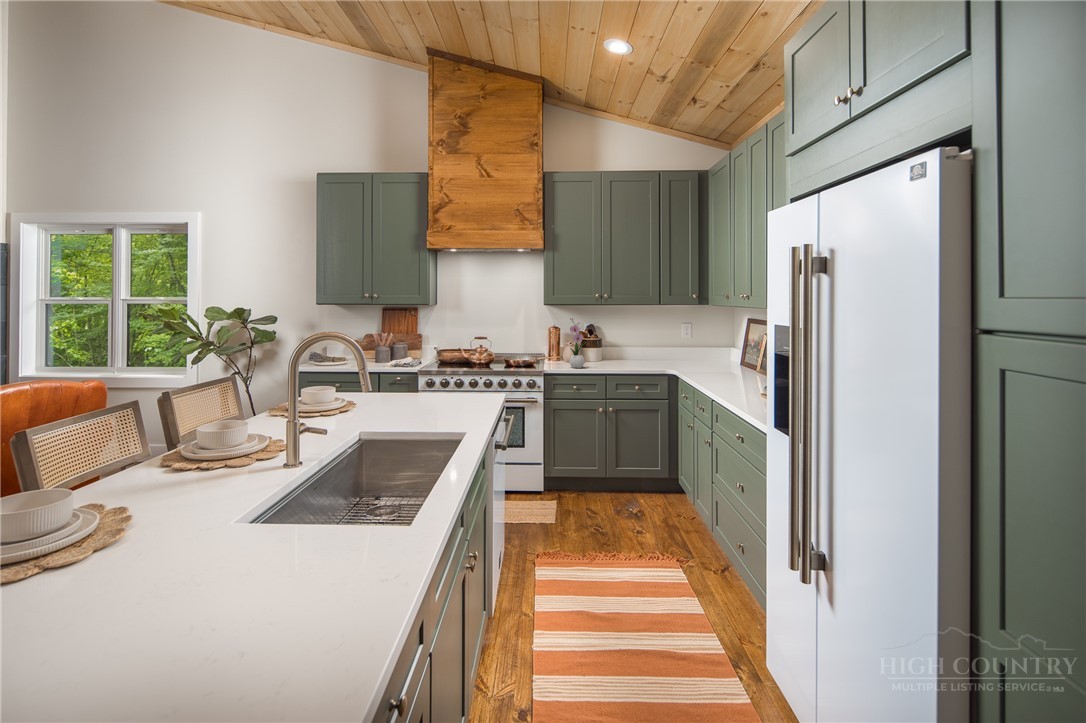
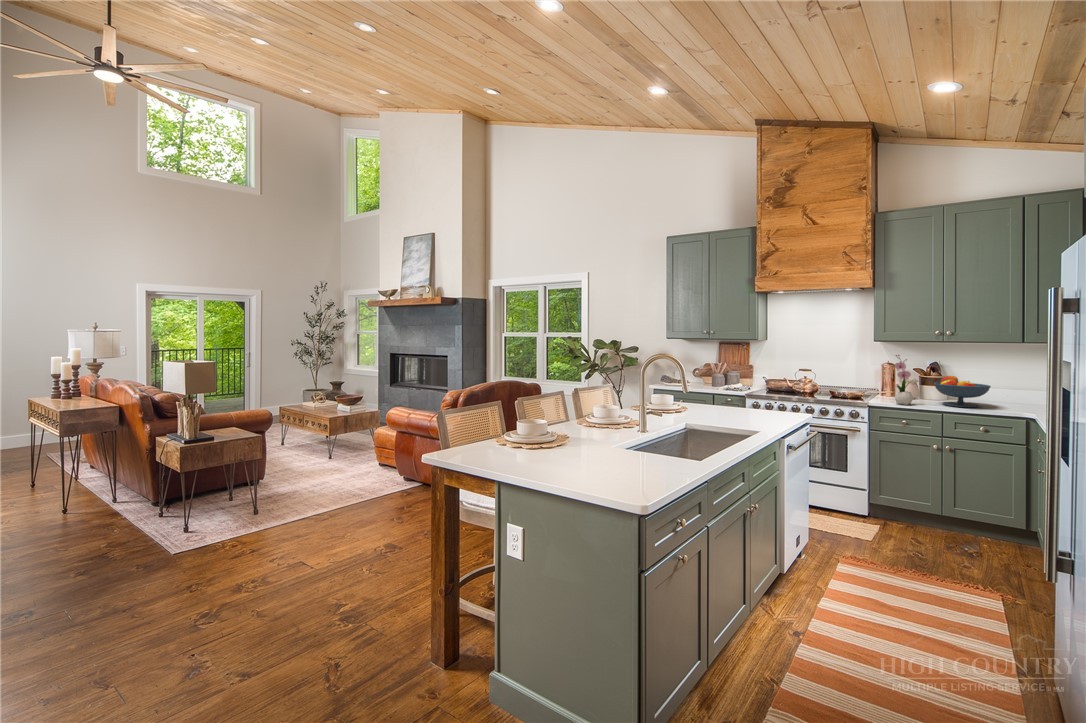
fruit bowl: none [599,338,643,367] -> present [934,376,991,407]

